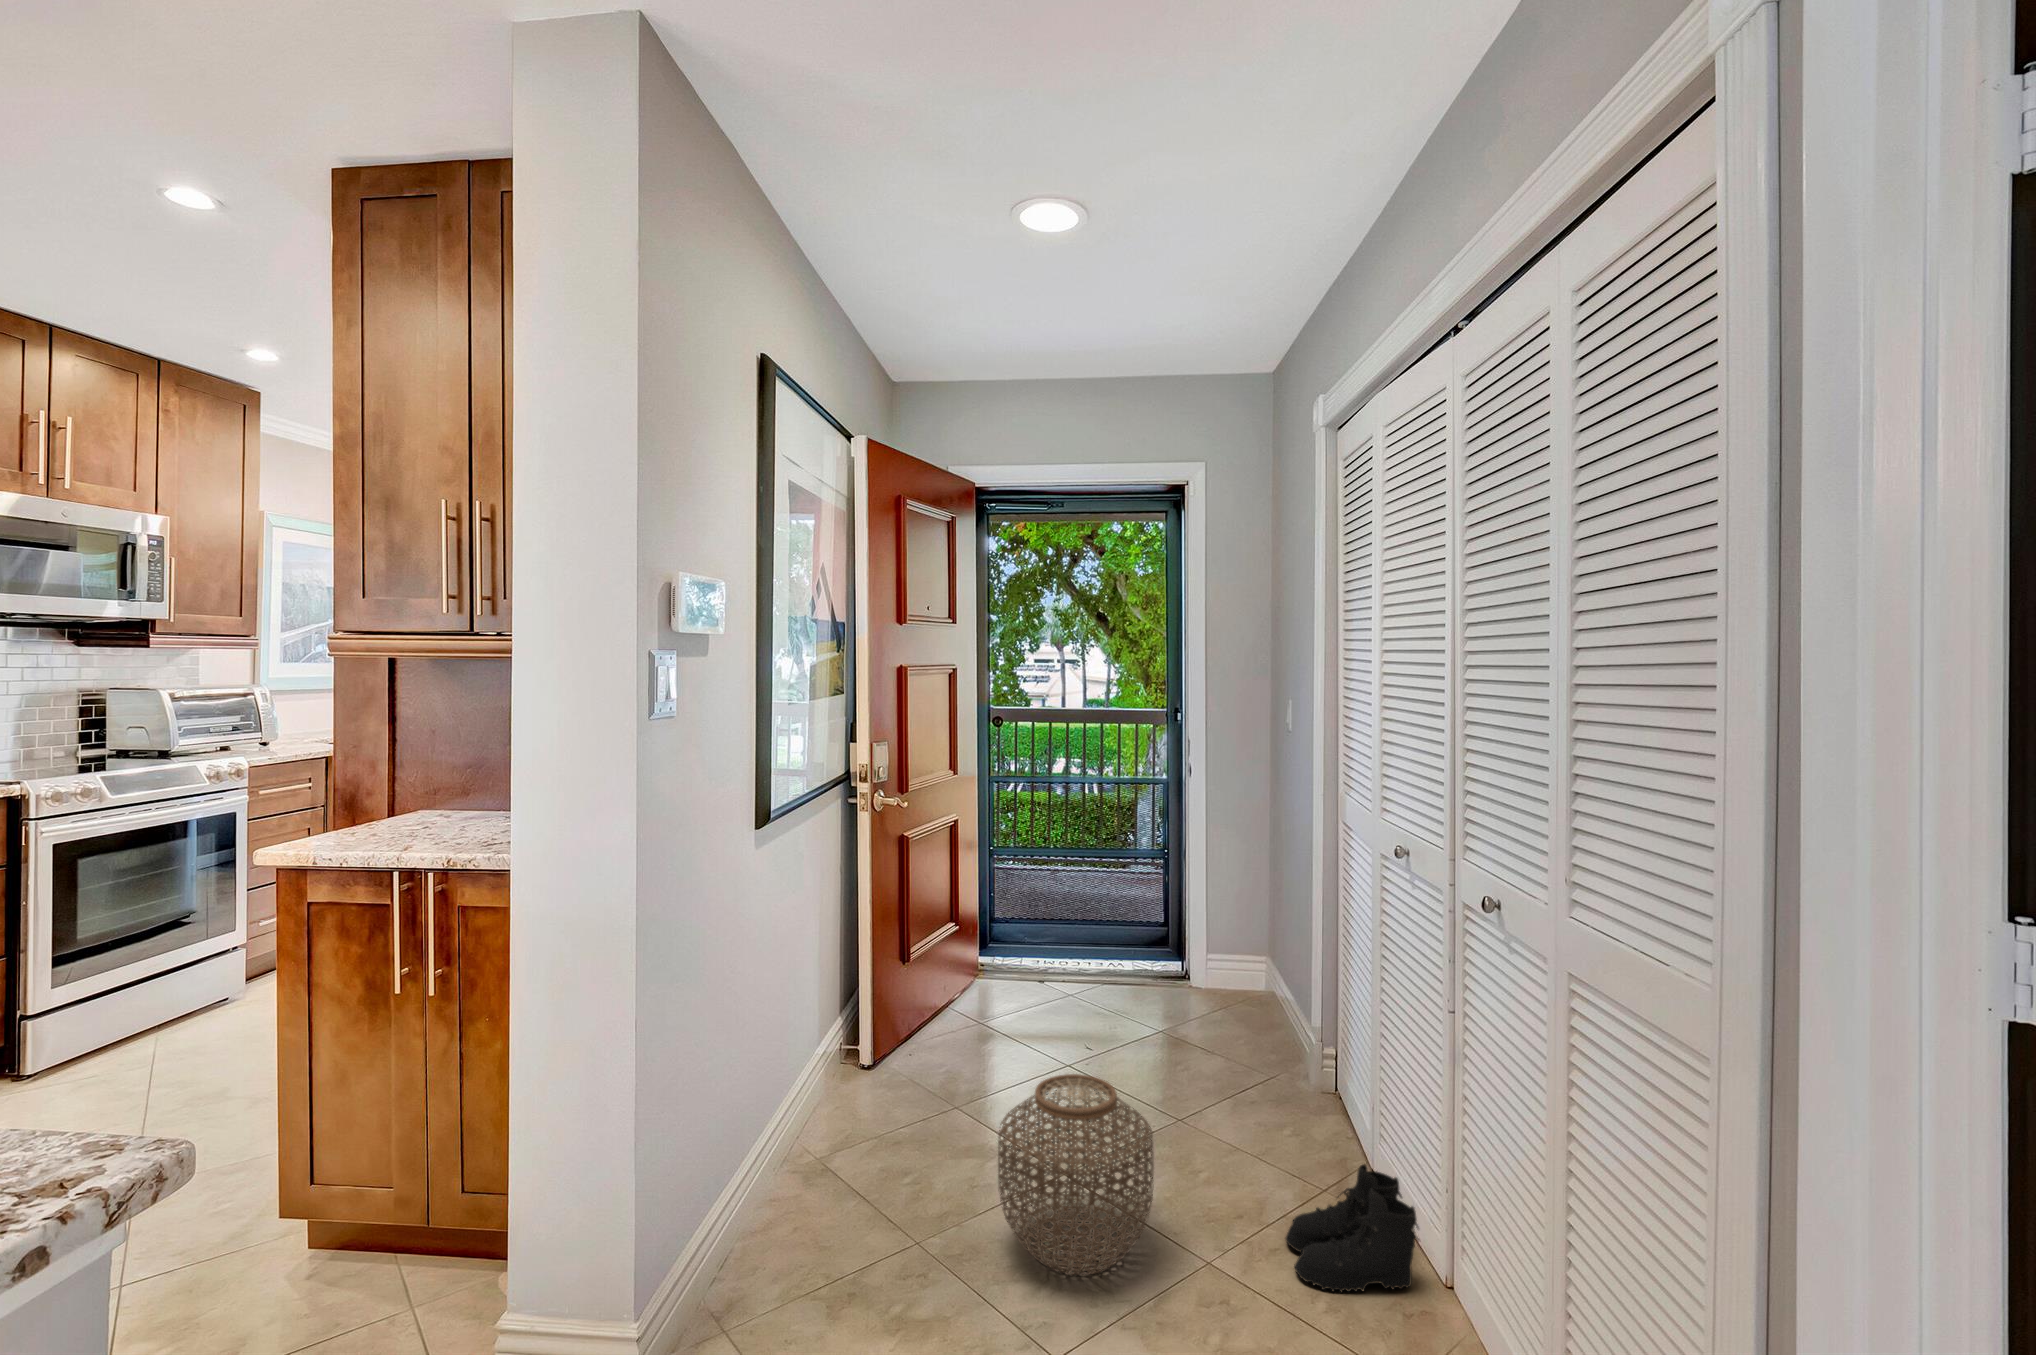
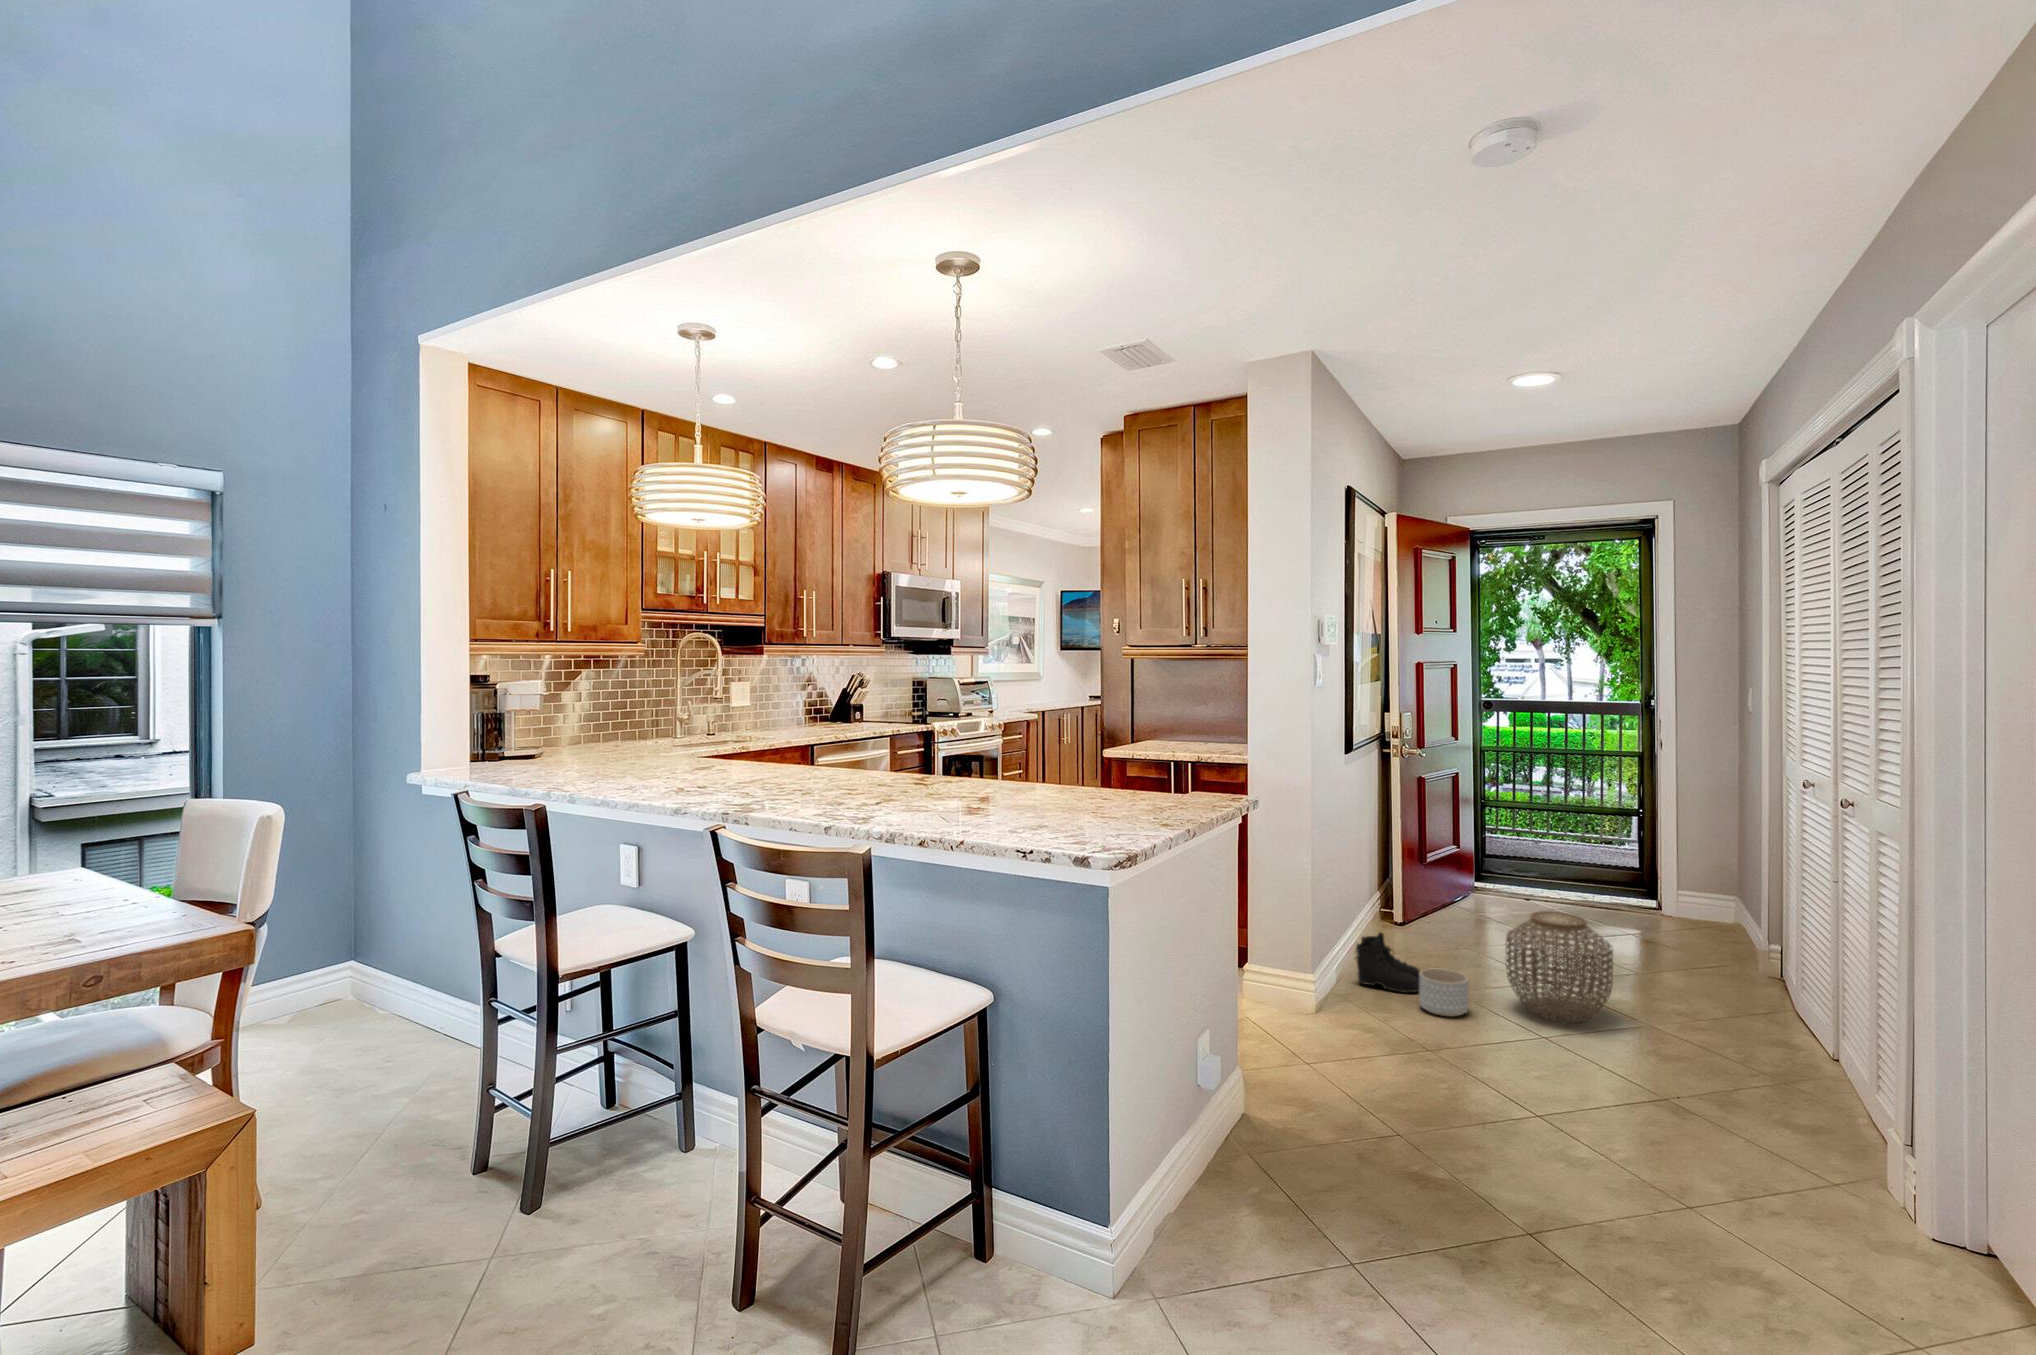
boots: present [1286,1164,1419,1292] -> present [1355,932,1420,993]
planter: none [857,1204,937,1308] -> present [1419,969,1469,1017]

